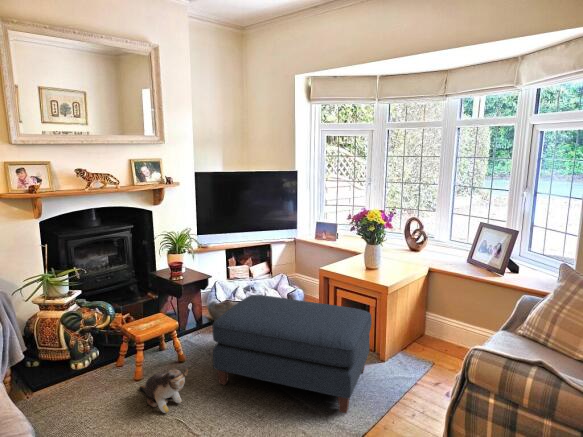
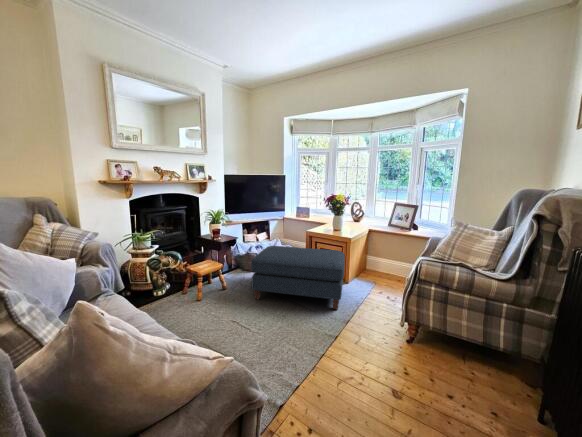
plush toy: present [140,369,188,413] -> none [204,287,242,317]

